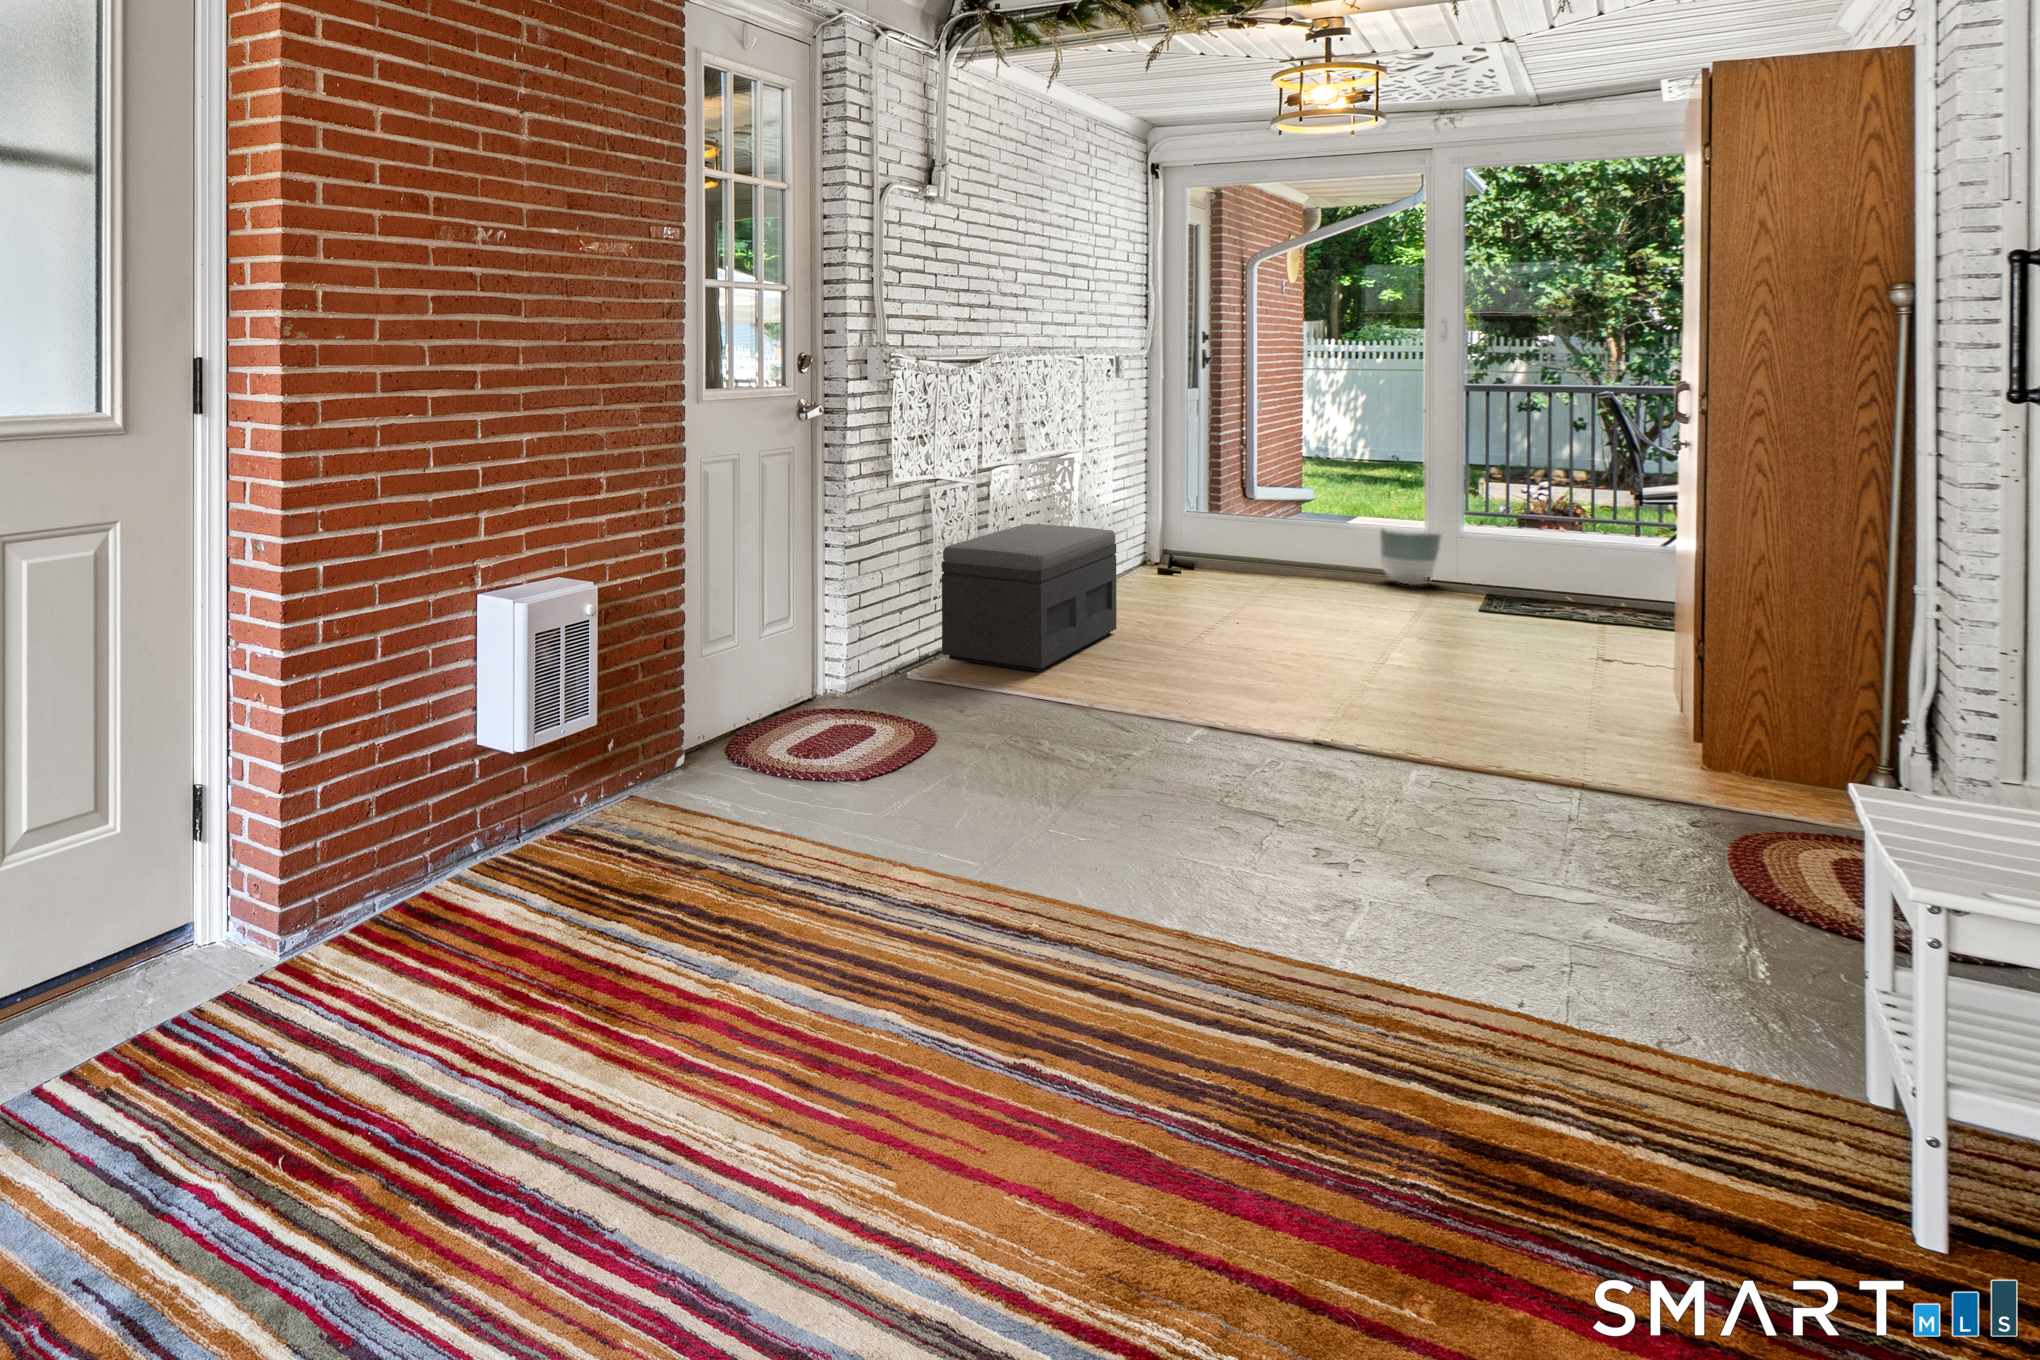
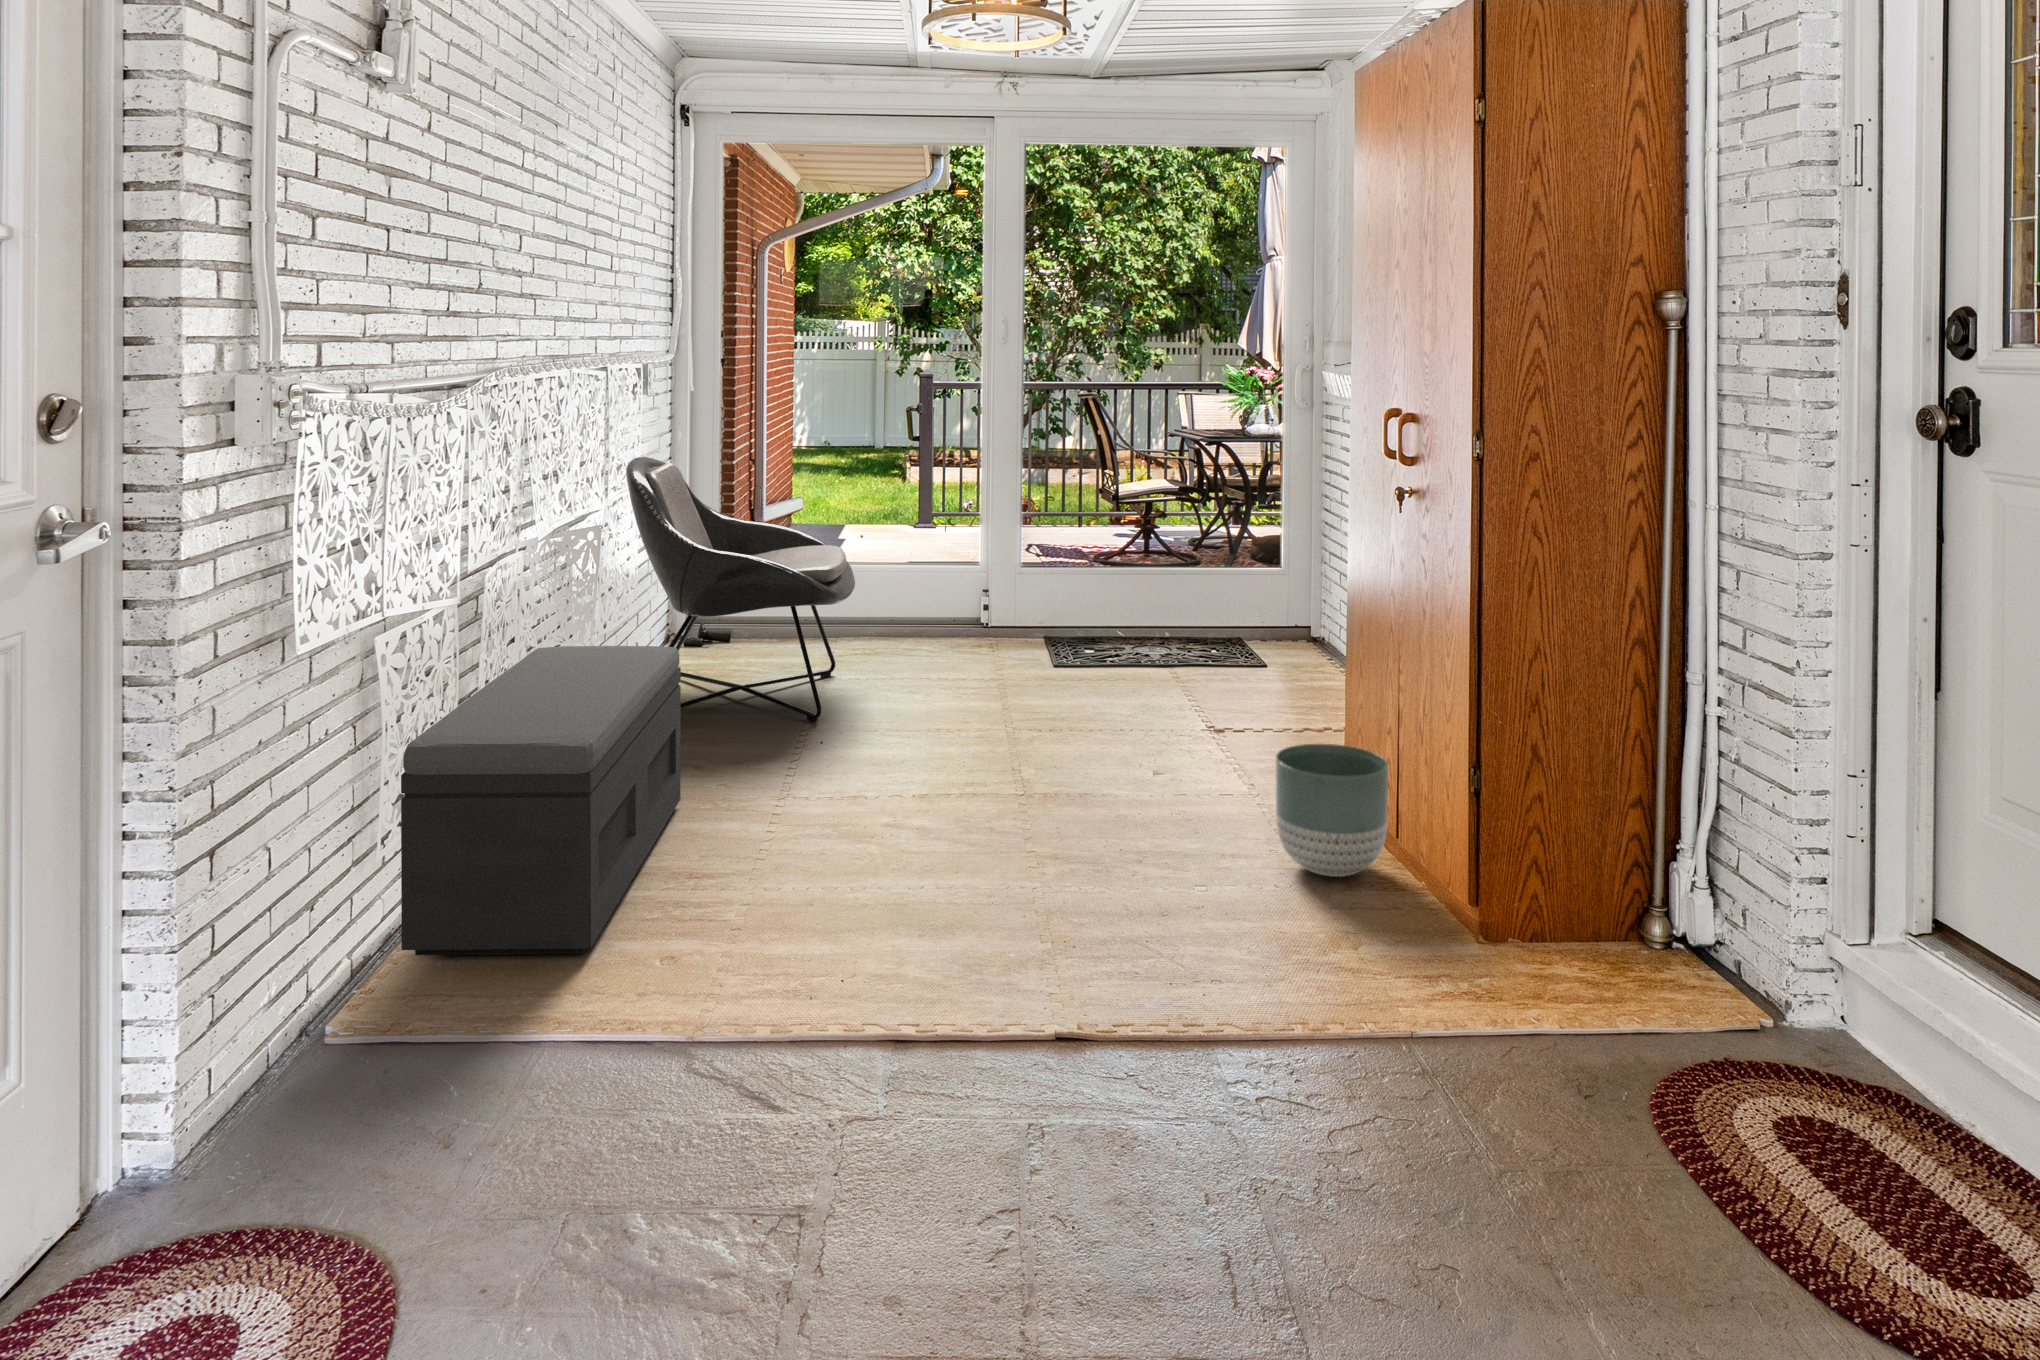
lounge chair: none [1097,420,1279,611] -> present [626,457,855,722]
planter: present [1380,529,1441,585] -> present [1276,744,1388,877]

